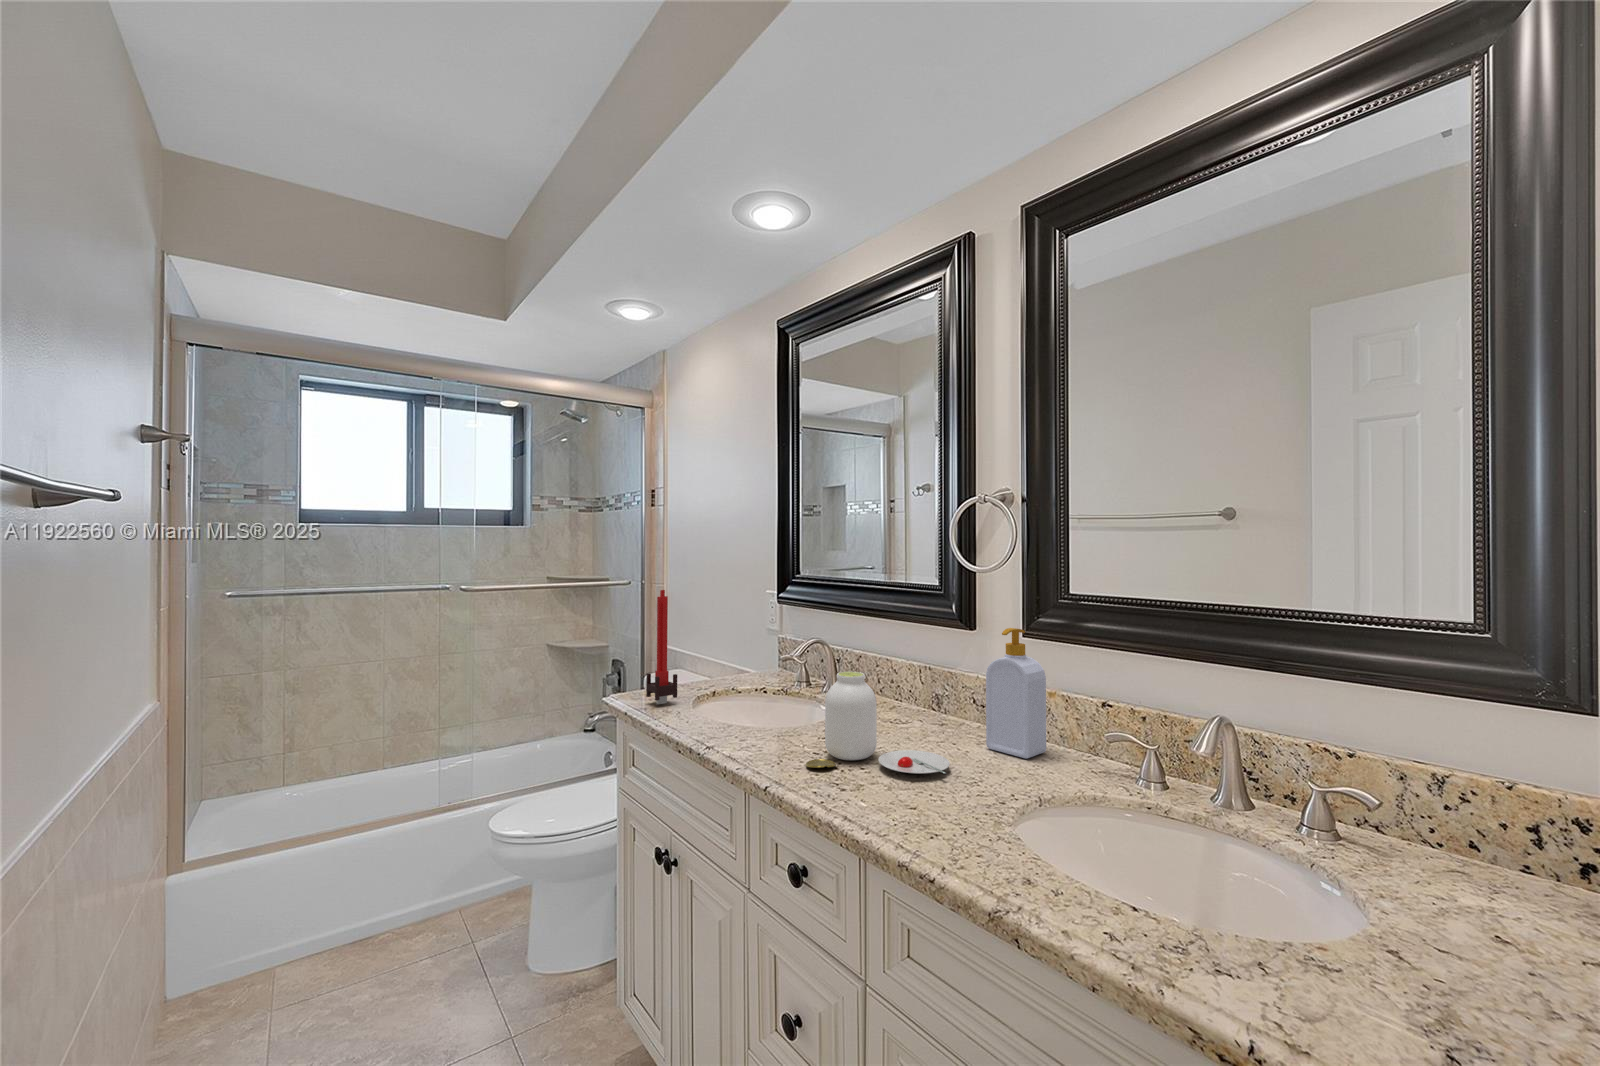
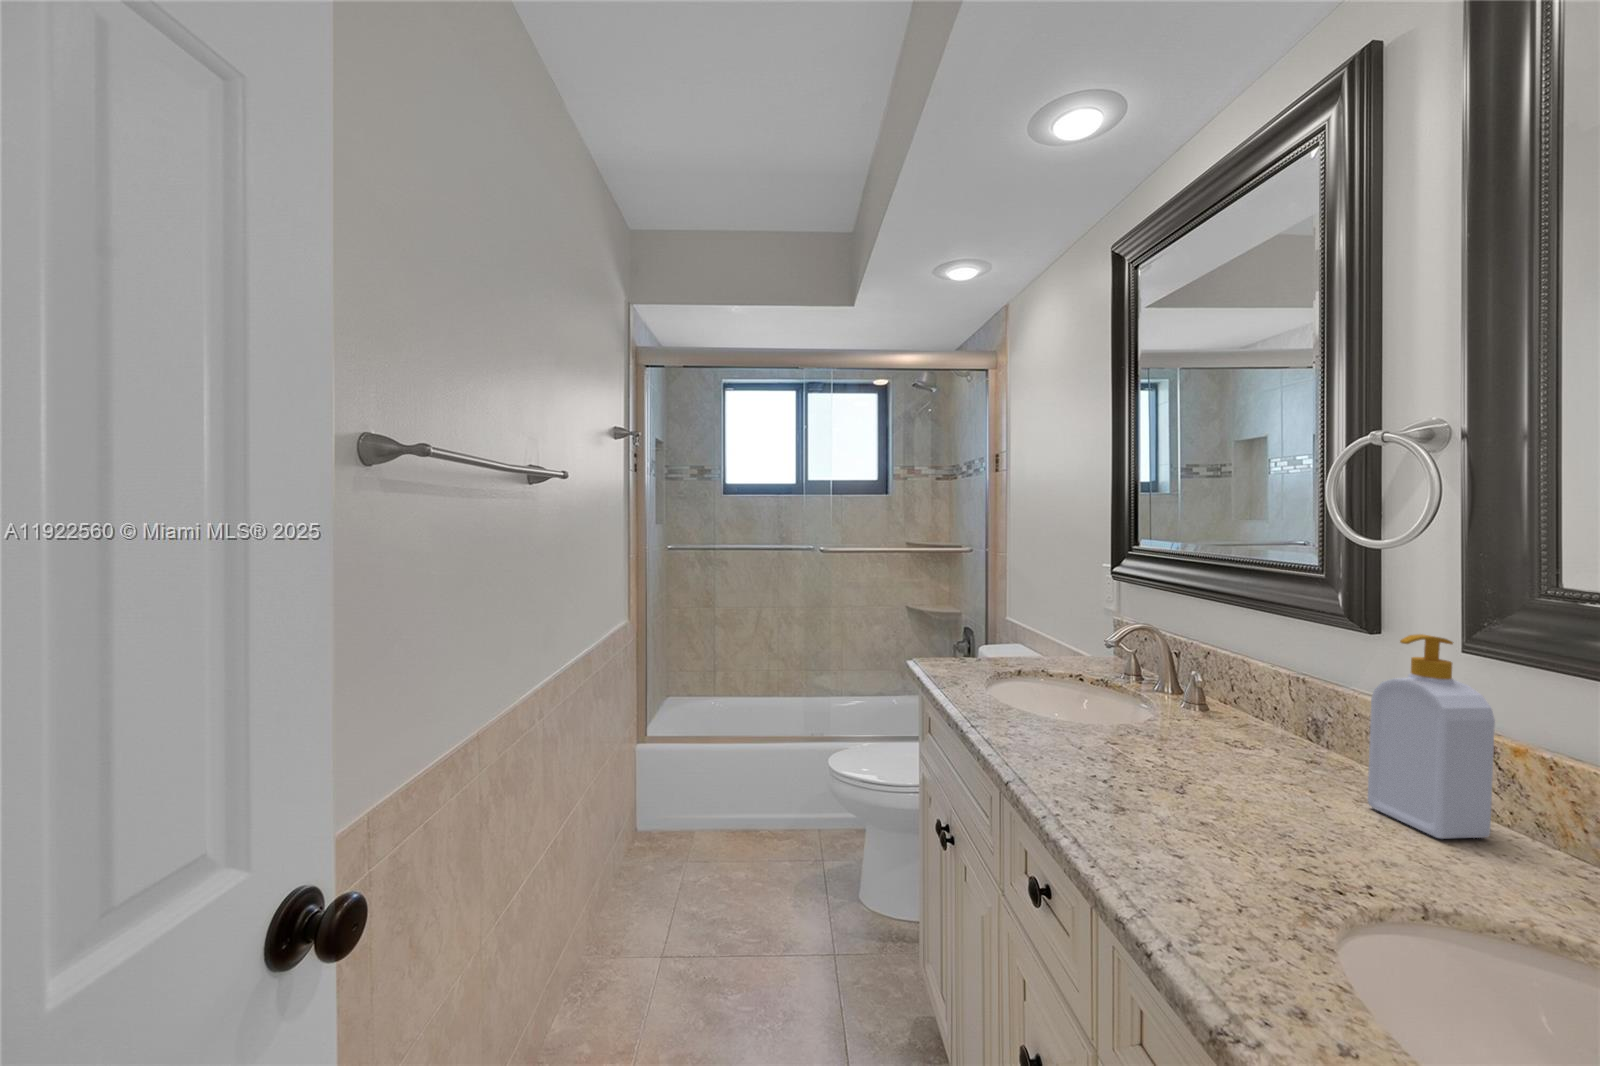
candle: present [646,590,677,704] -> none [944,557,974,673]
jar: present [806,672,950,774] -> none [1068,665,1279,824]

